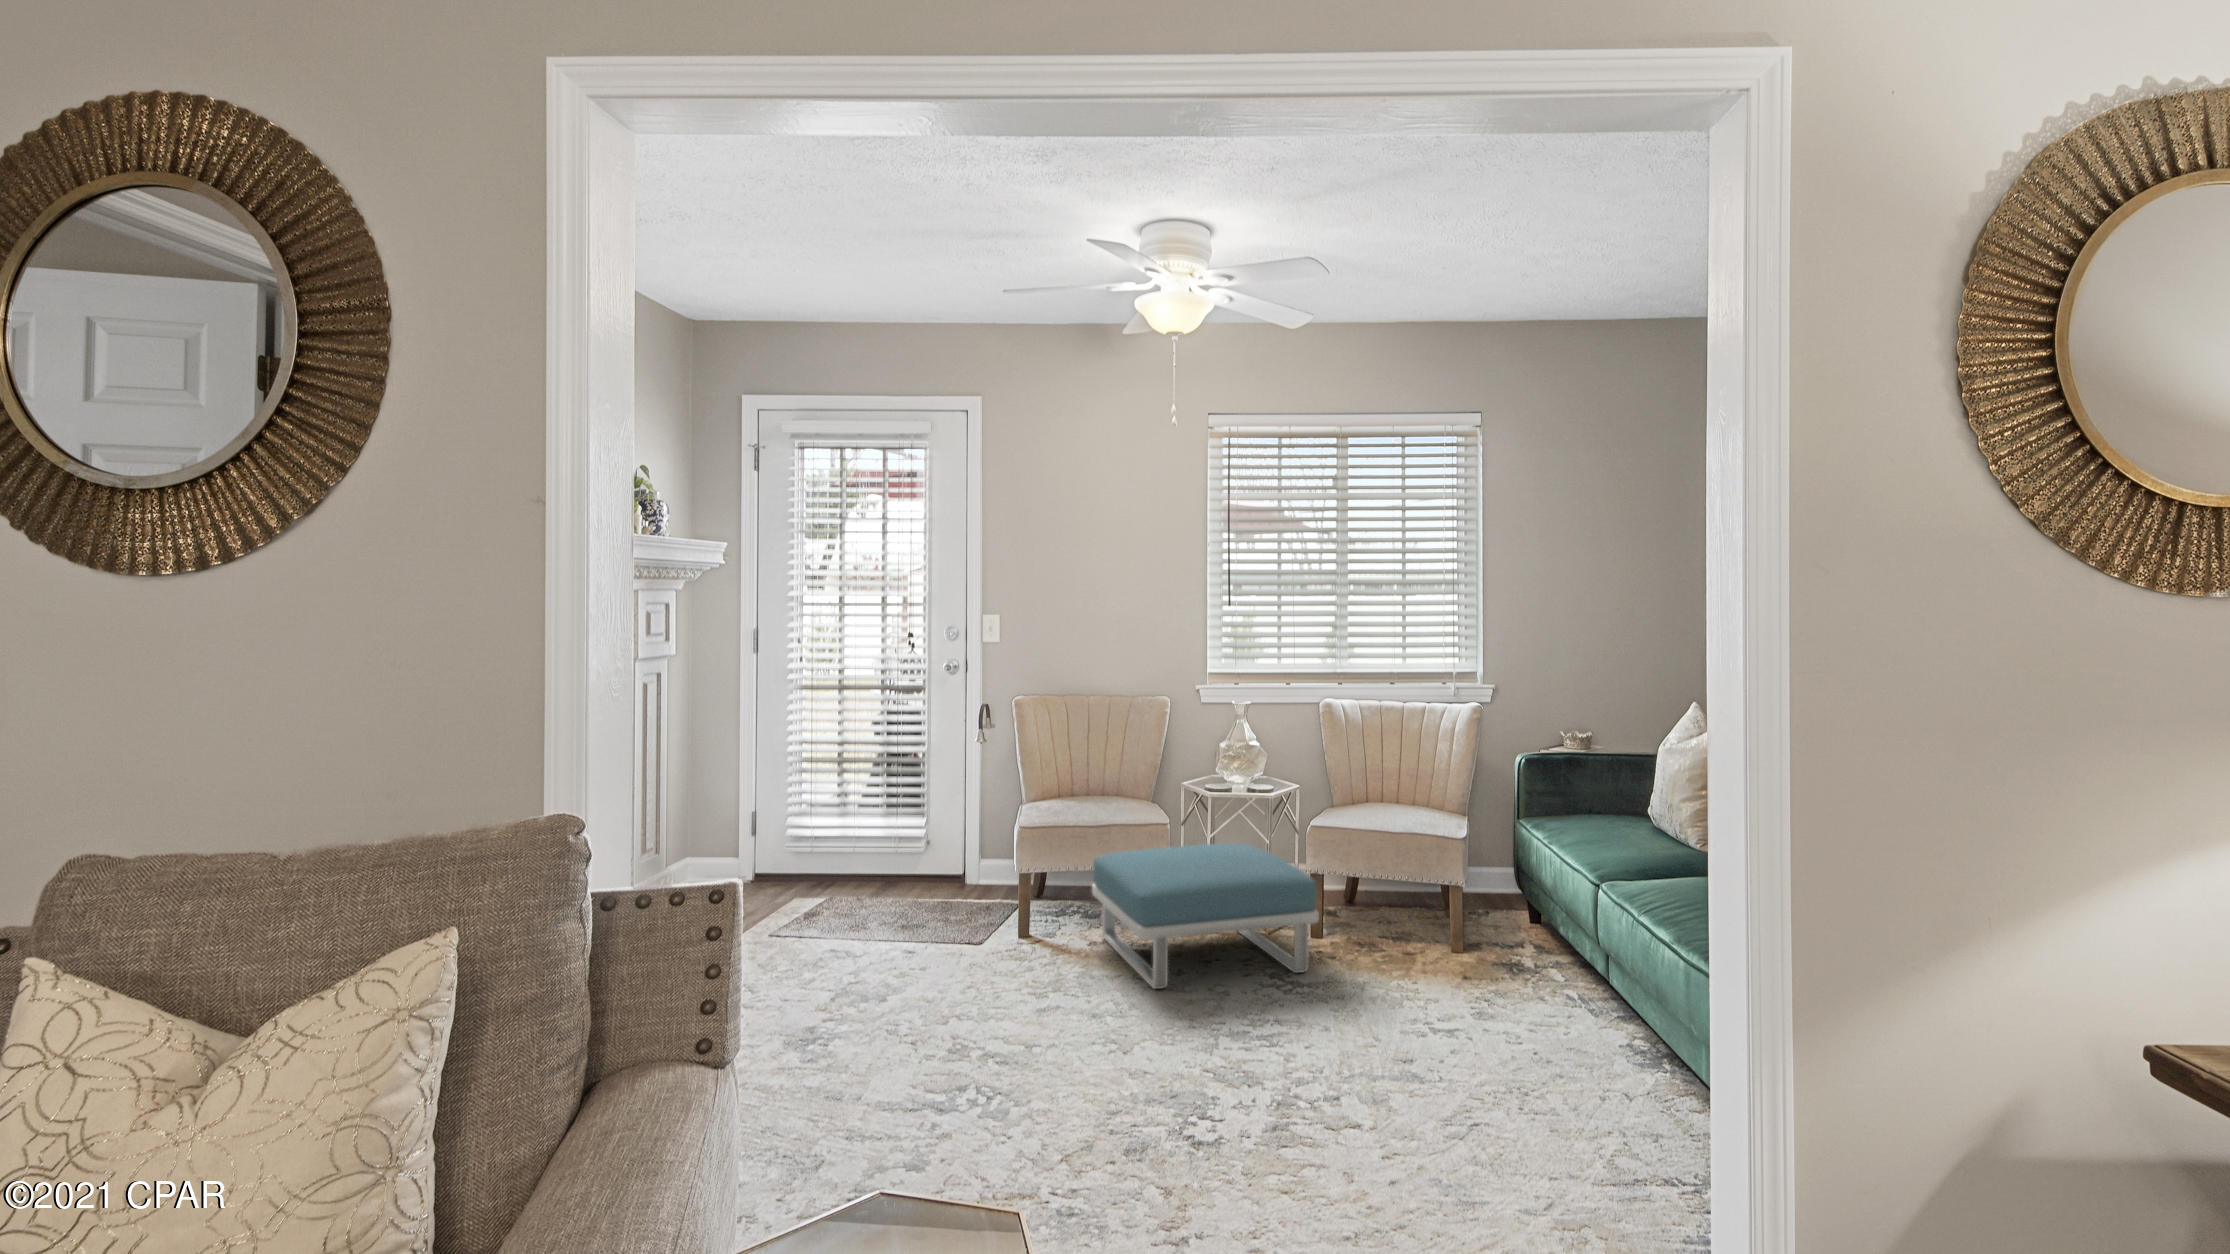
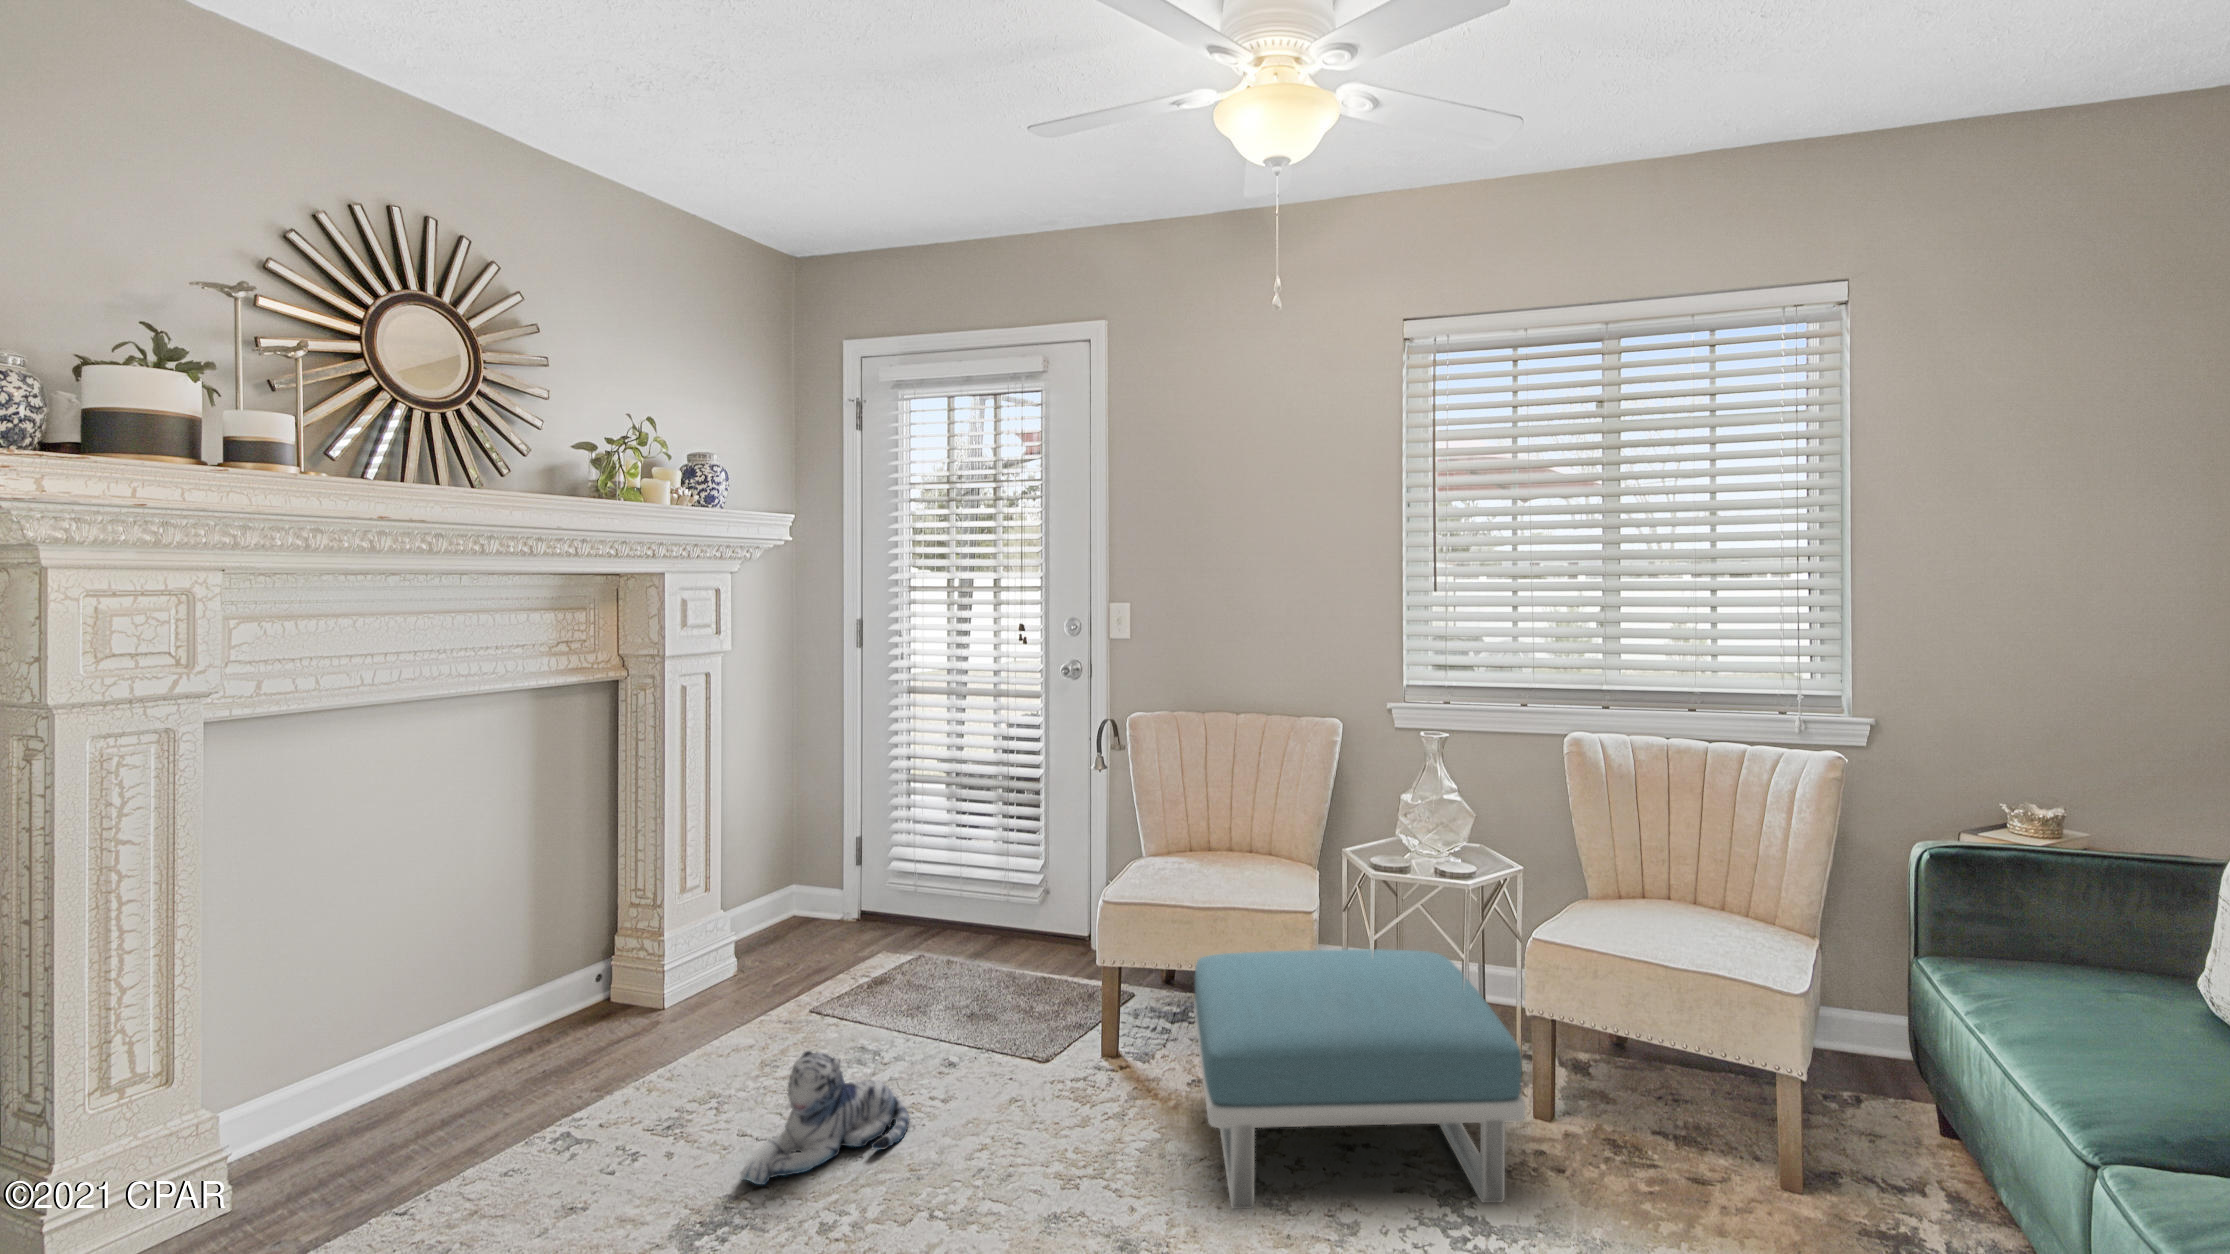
plush toy: none [829,924,919,1009] -> present [741,1050,909,1185]

